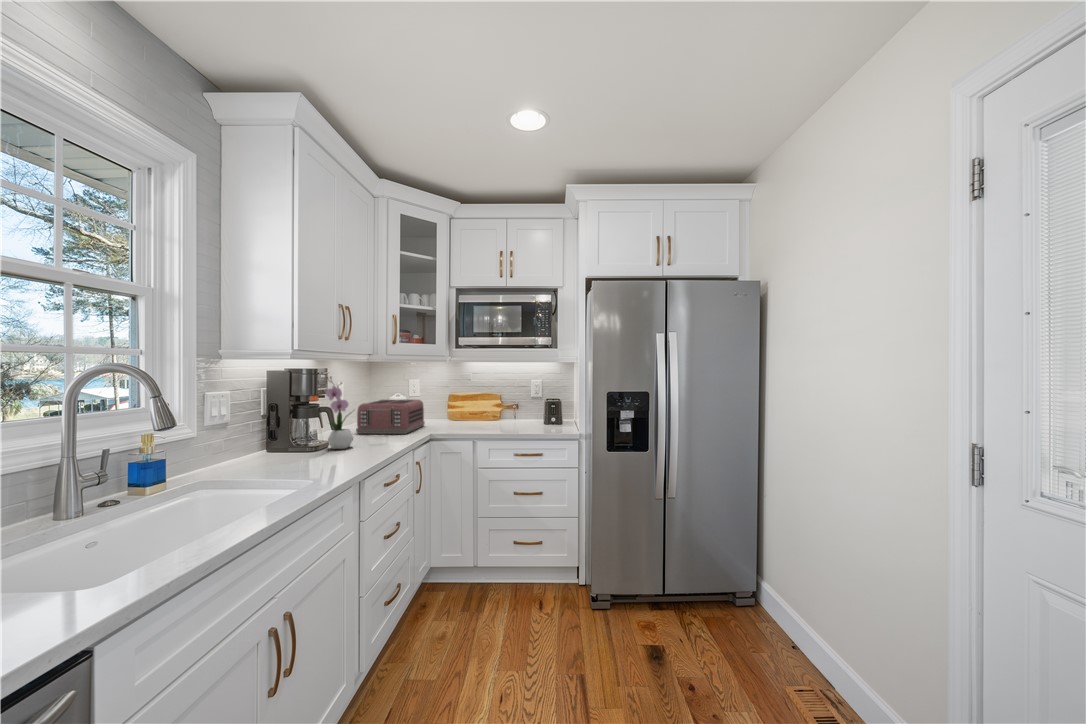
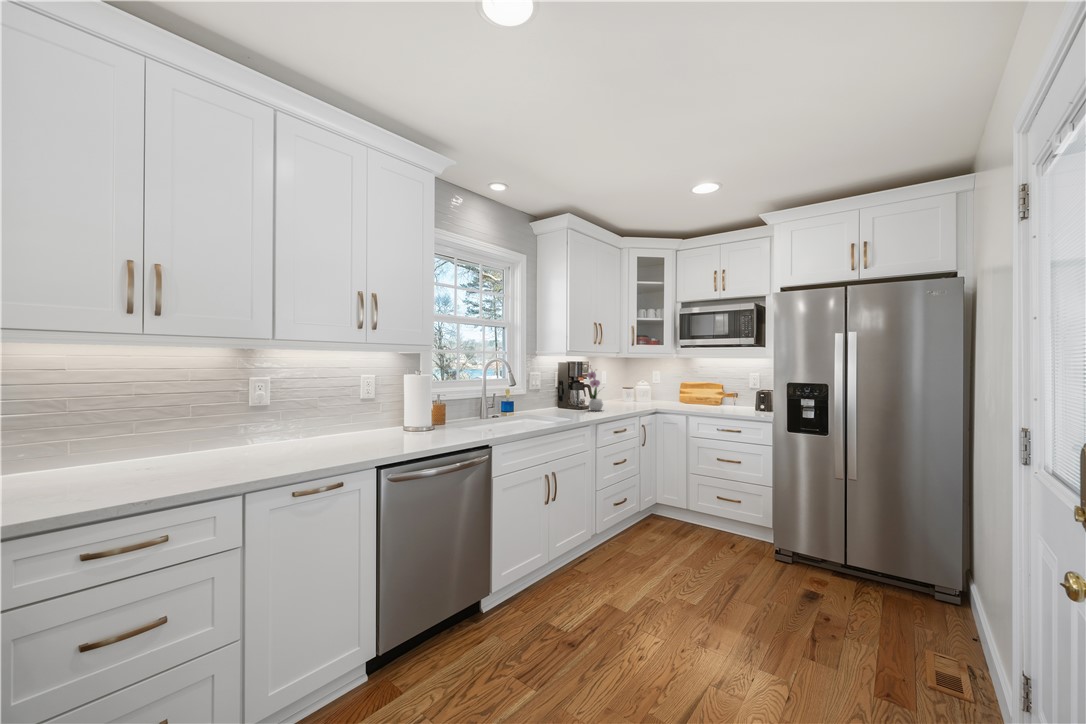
toaster: present [356,400,425,434] -> none [609,385,658,408]

